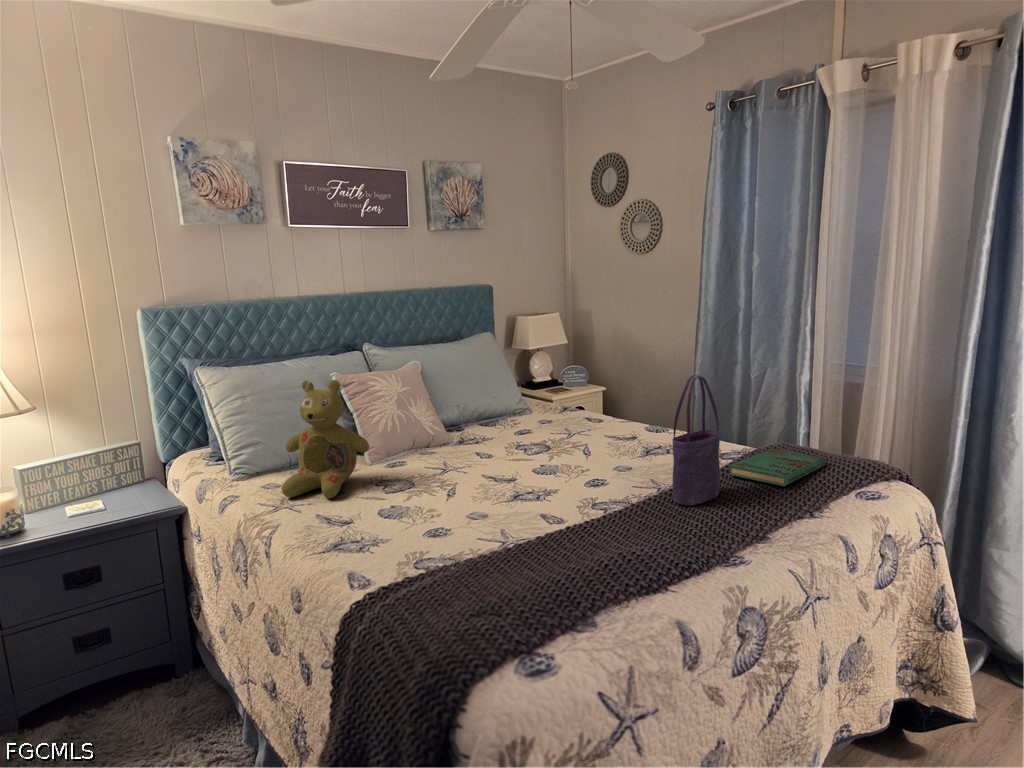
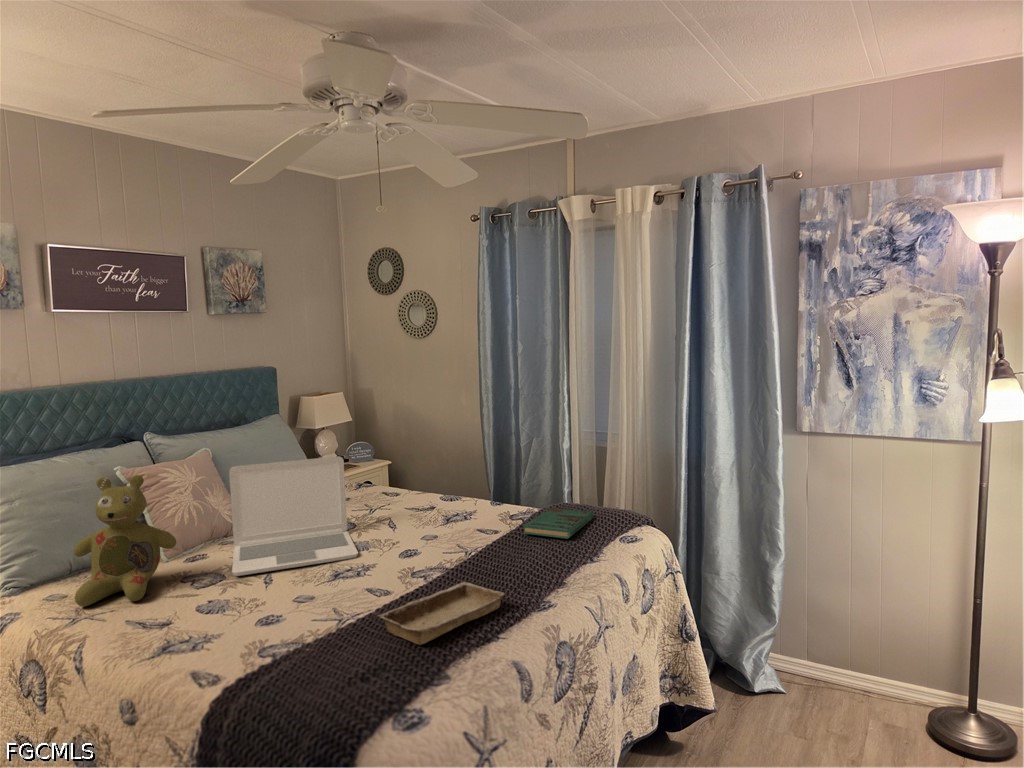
laptop: none [417,374,541,486] -> present [229,456,358,576]
tote bag: present [673,375,720,506] -> none [481,451,519,564]
tray: none [531,521,683,583] -> present [378,582,504,645]

